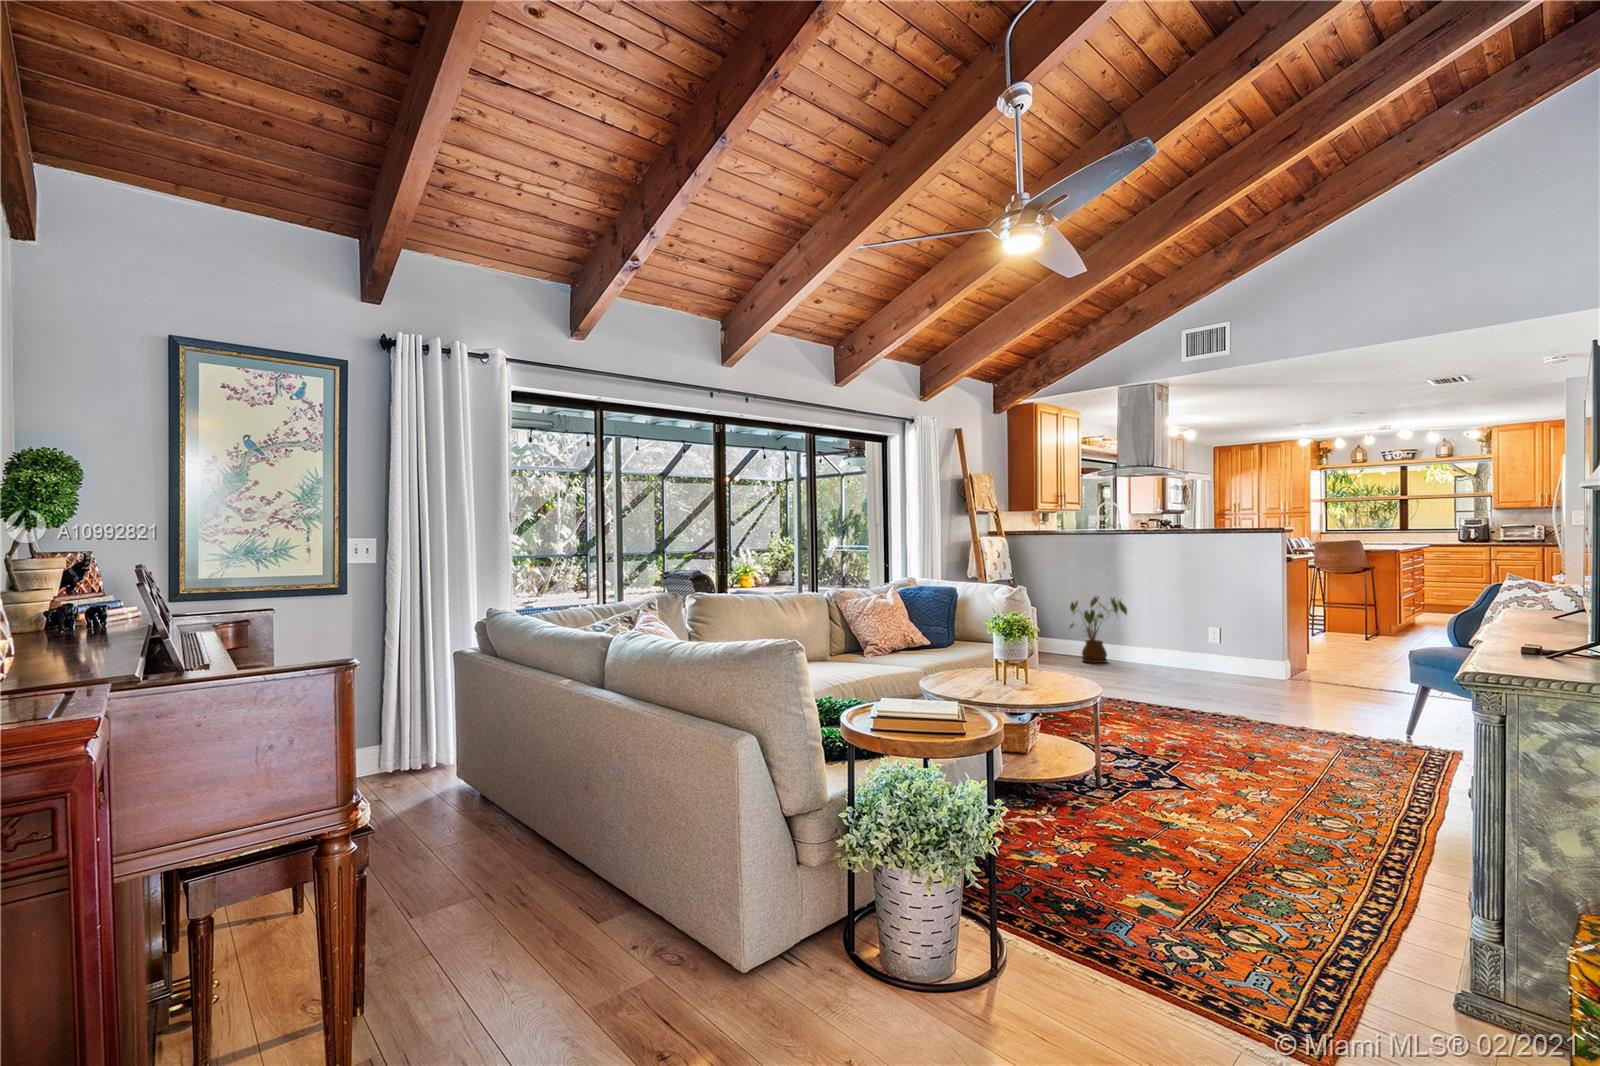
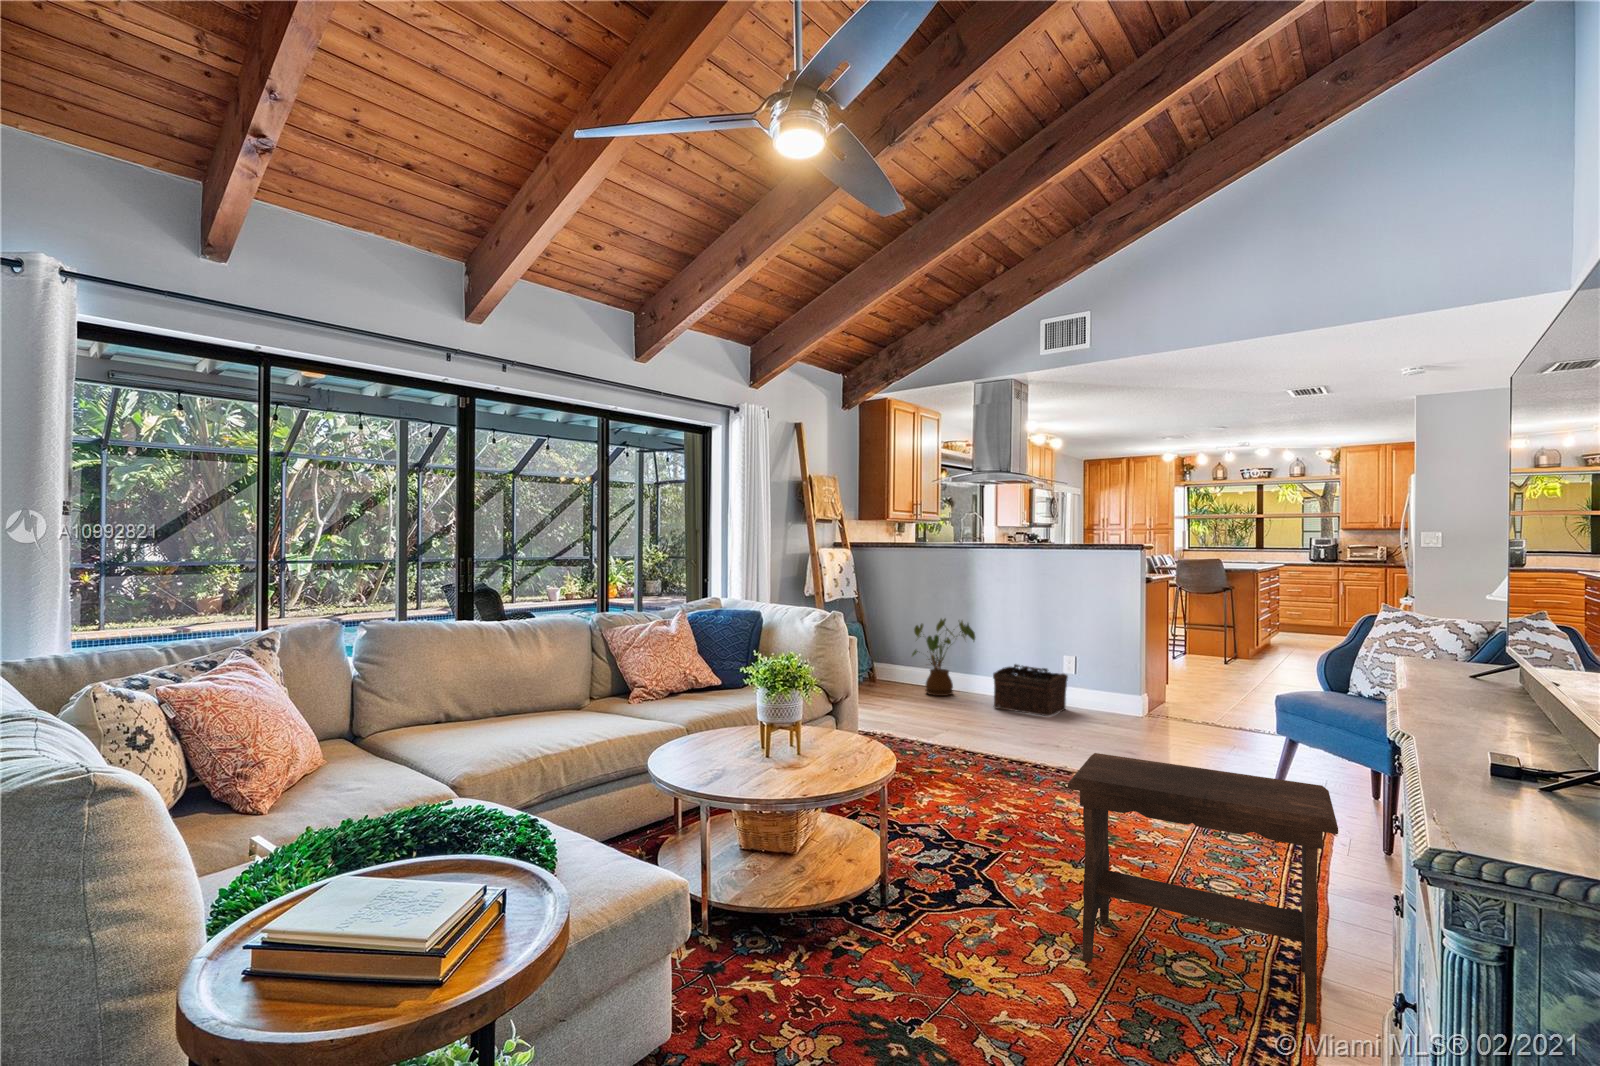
basket: none [1146,634,1215,678] -> present [993,664,1068,716]
footstool: none [1240,679,1444,853] -> present [1068,753,1338,1025]

